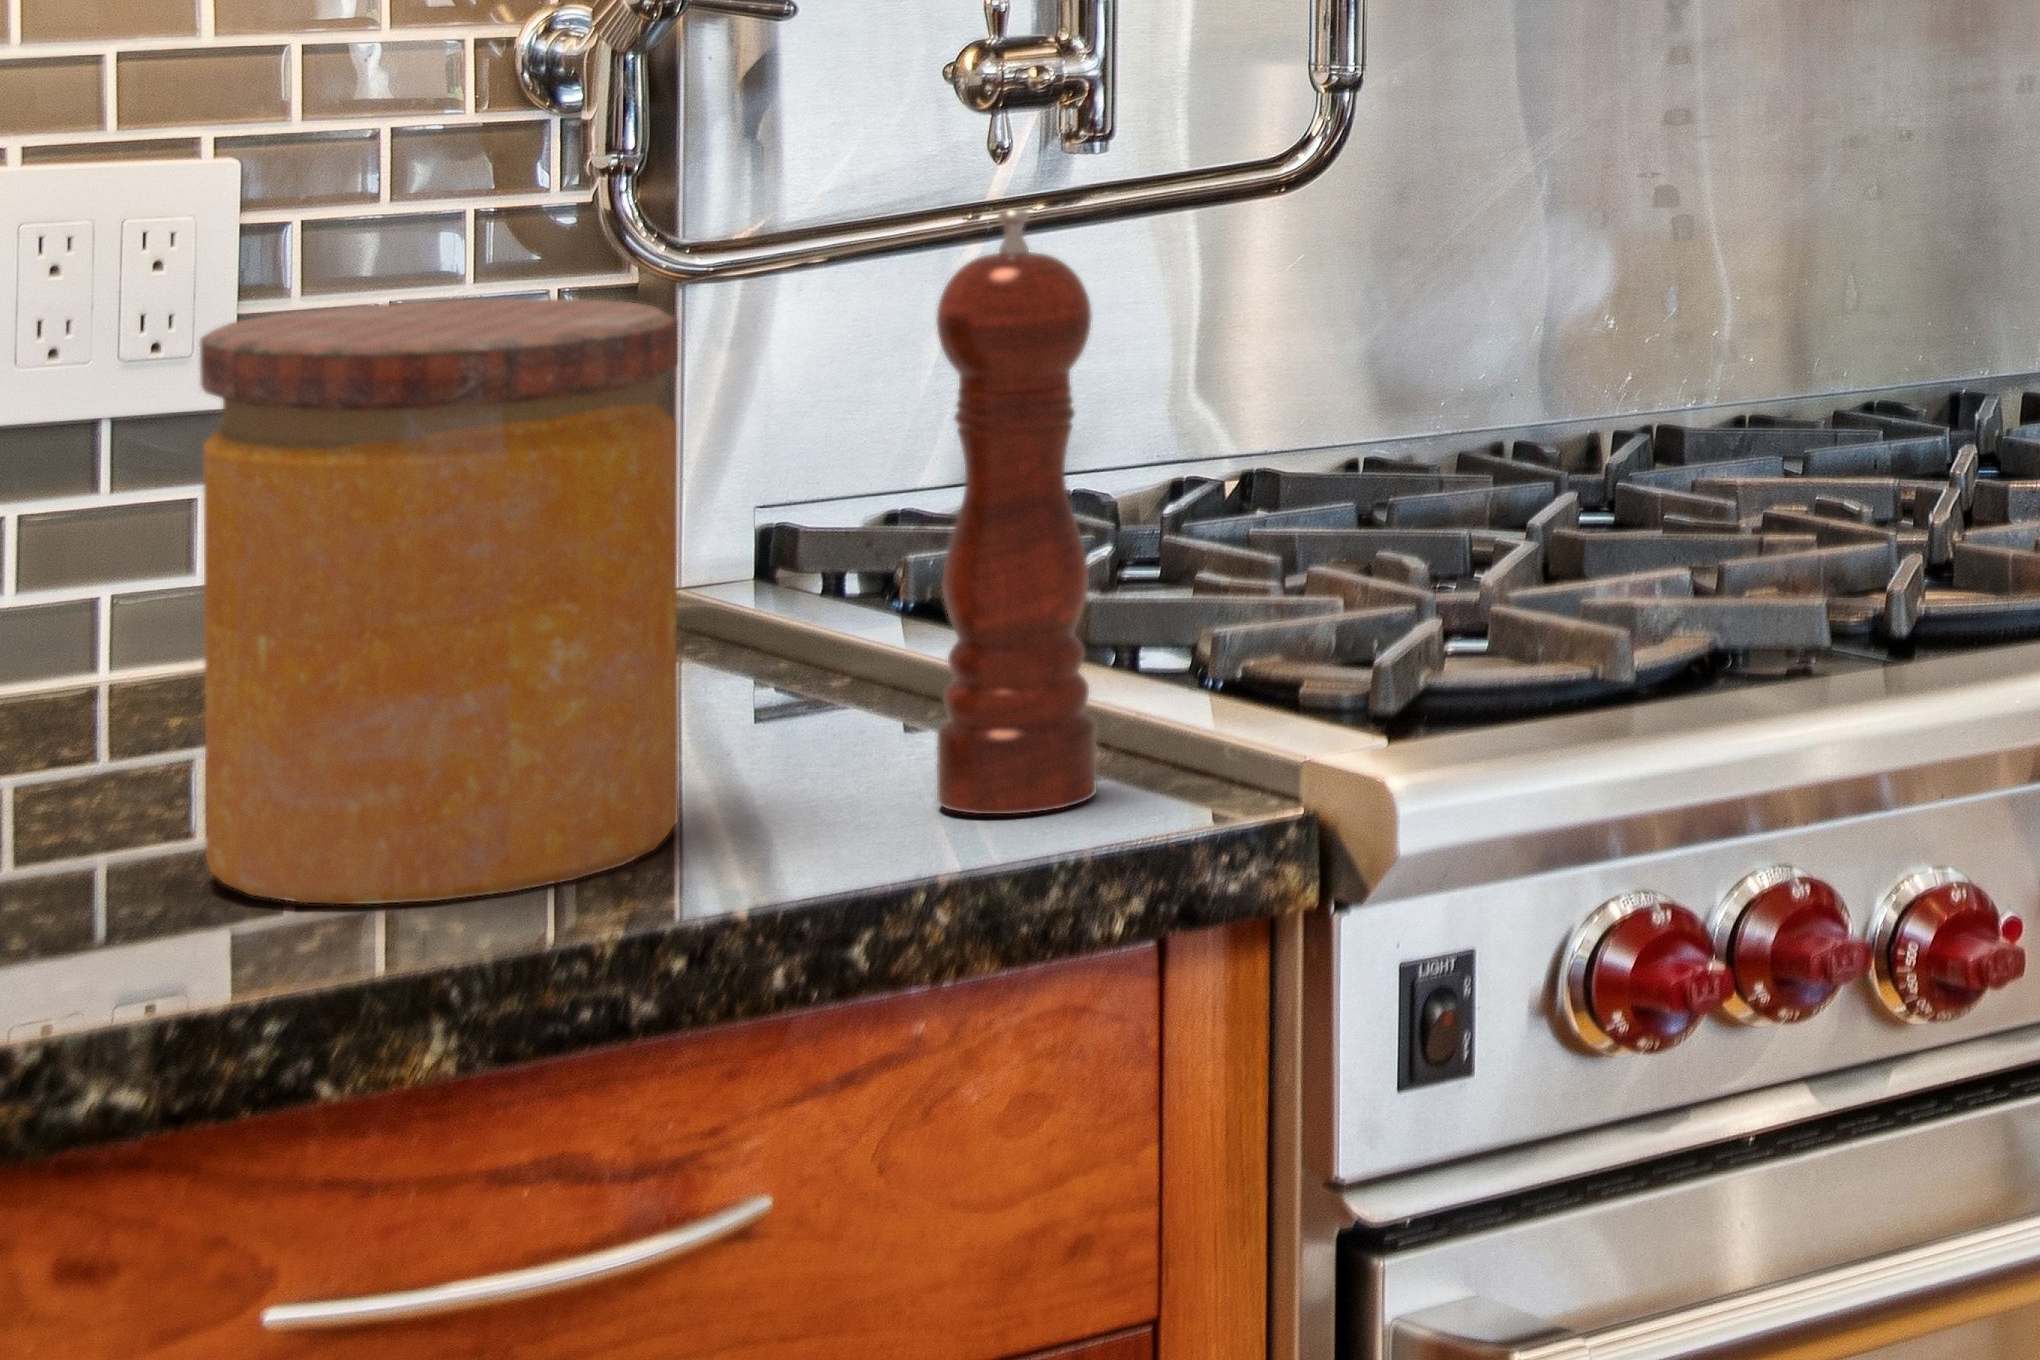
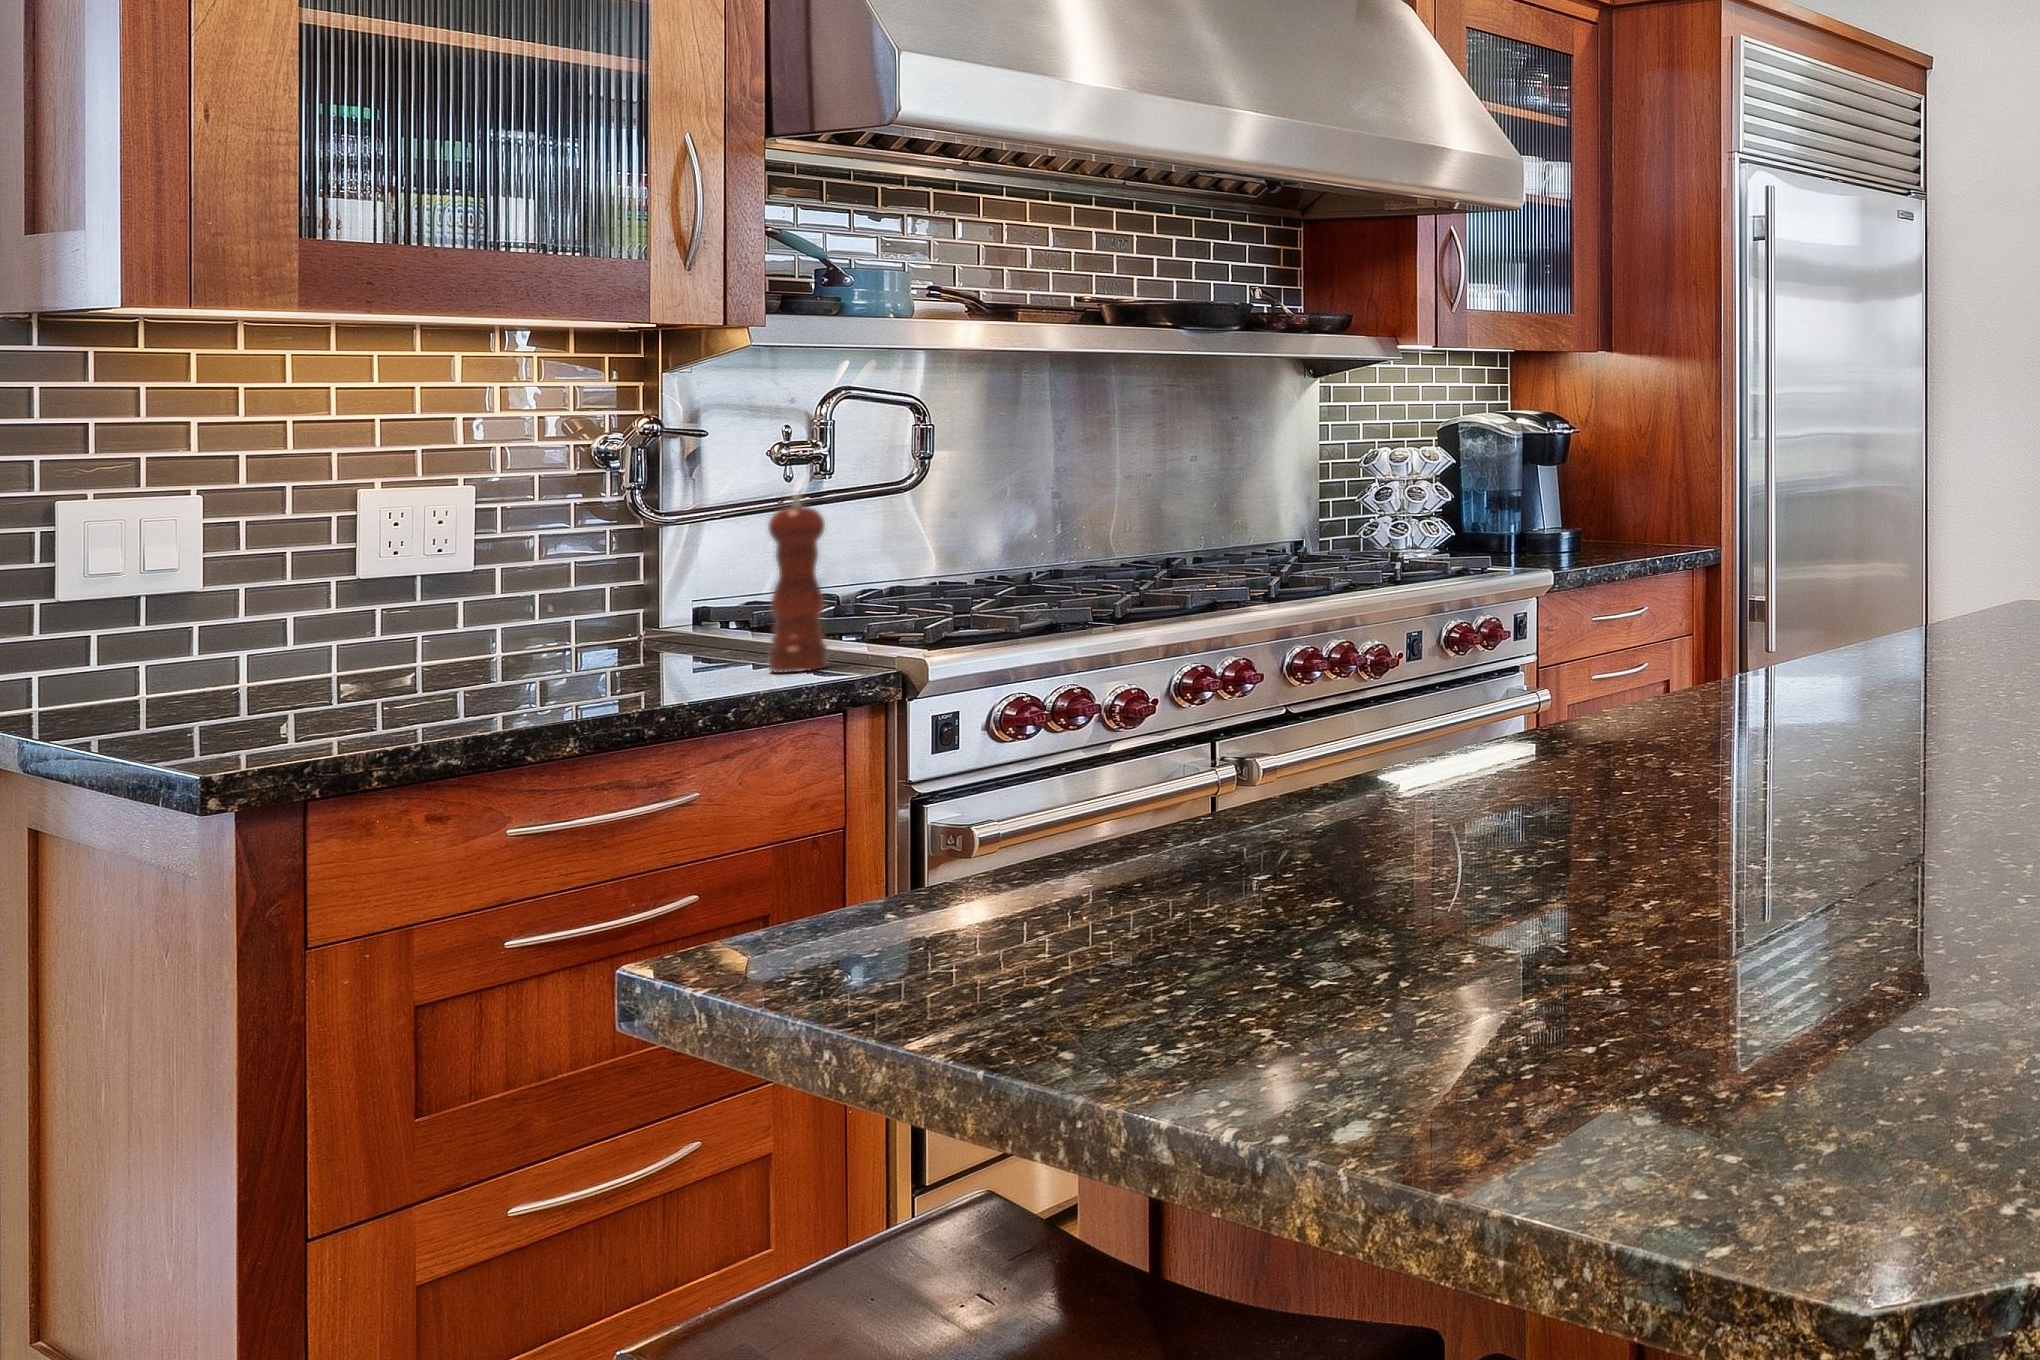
jar: present [200,299,678,904] -> none [487,524,672,704]

